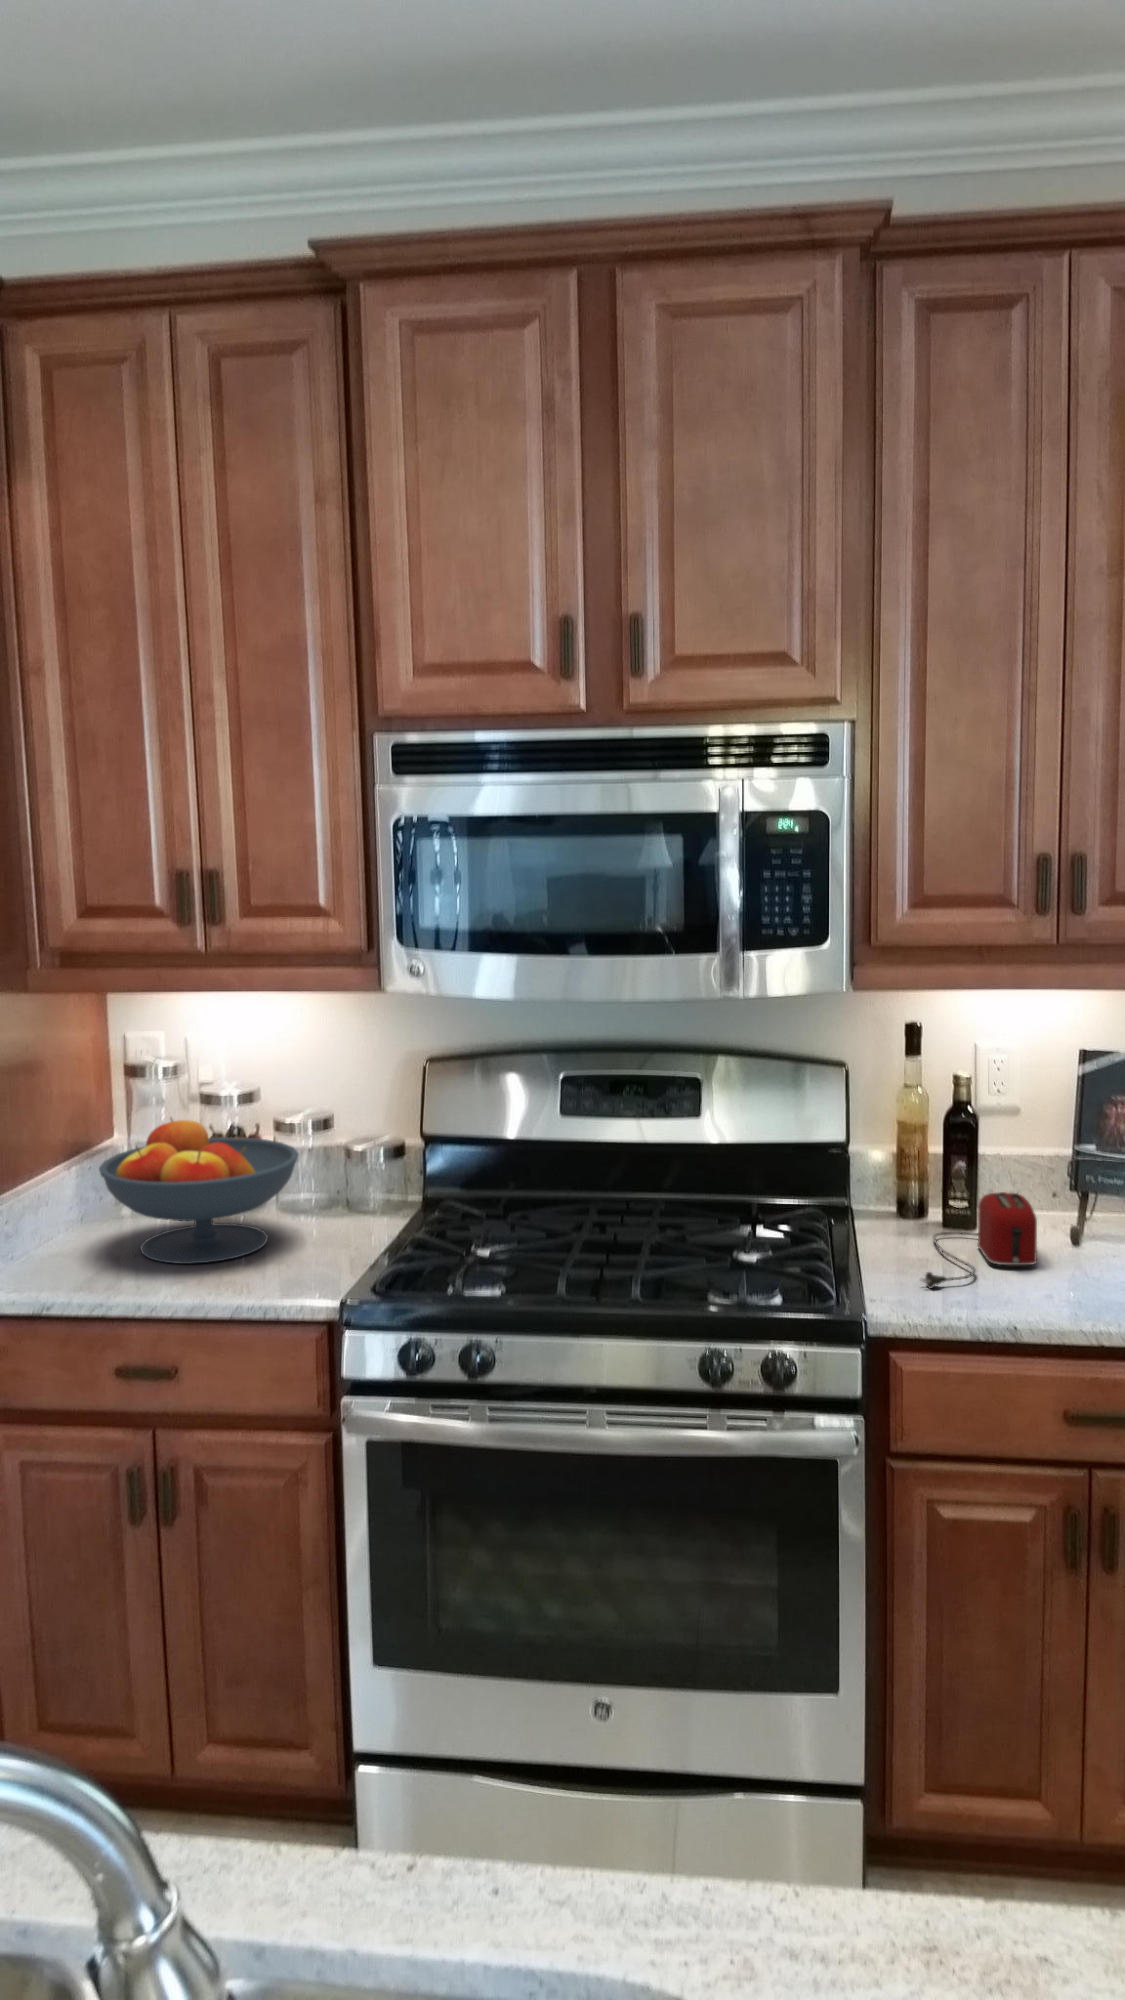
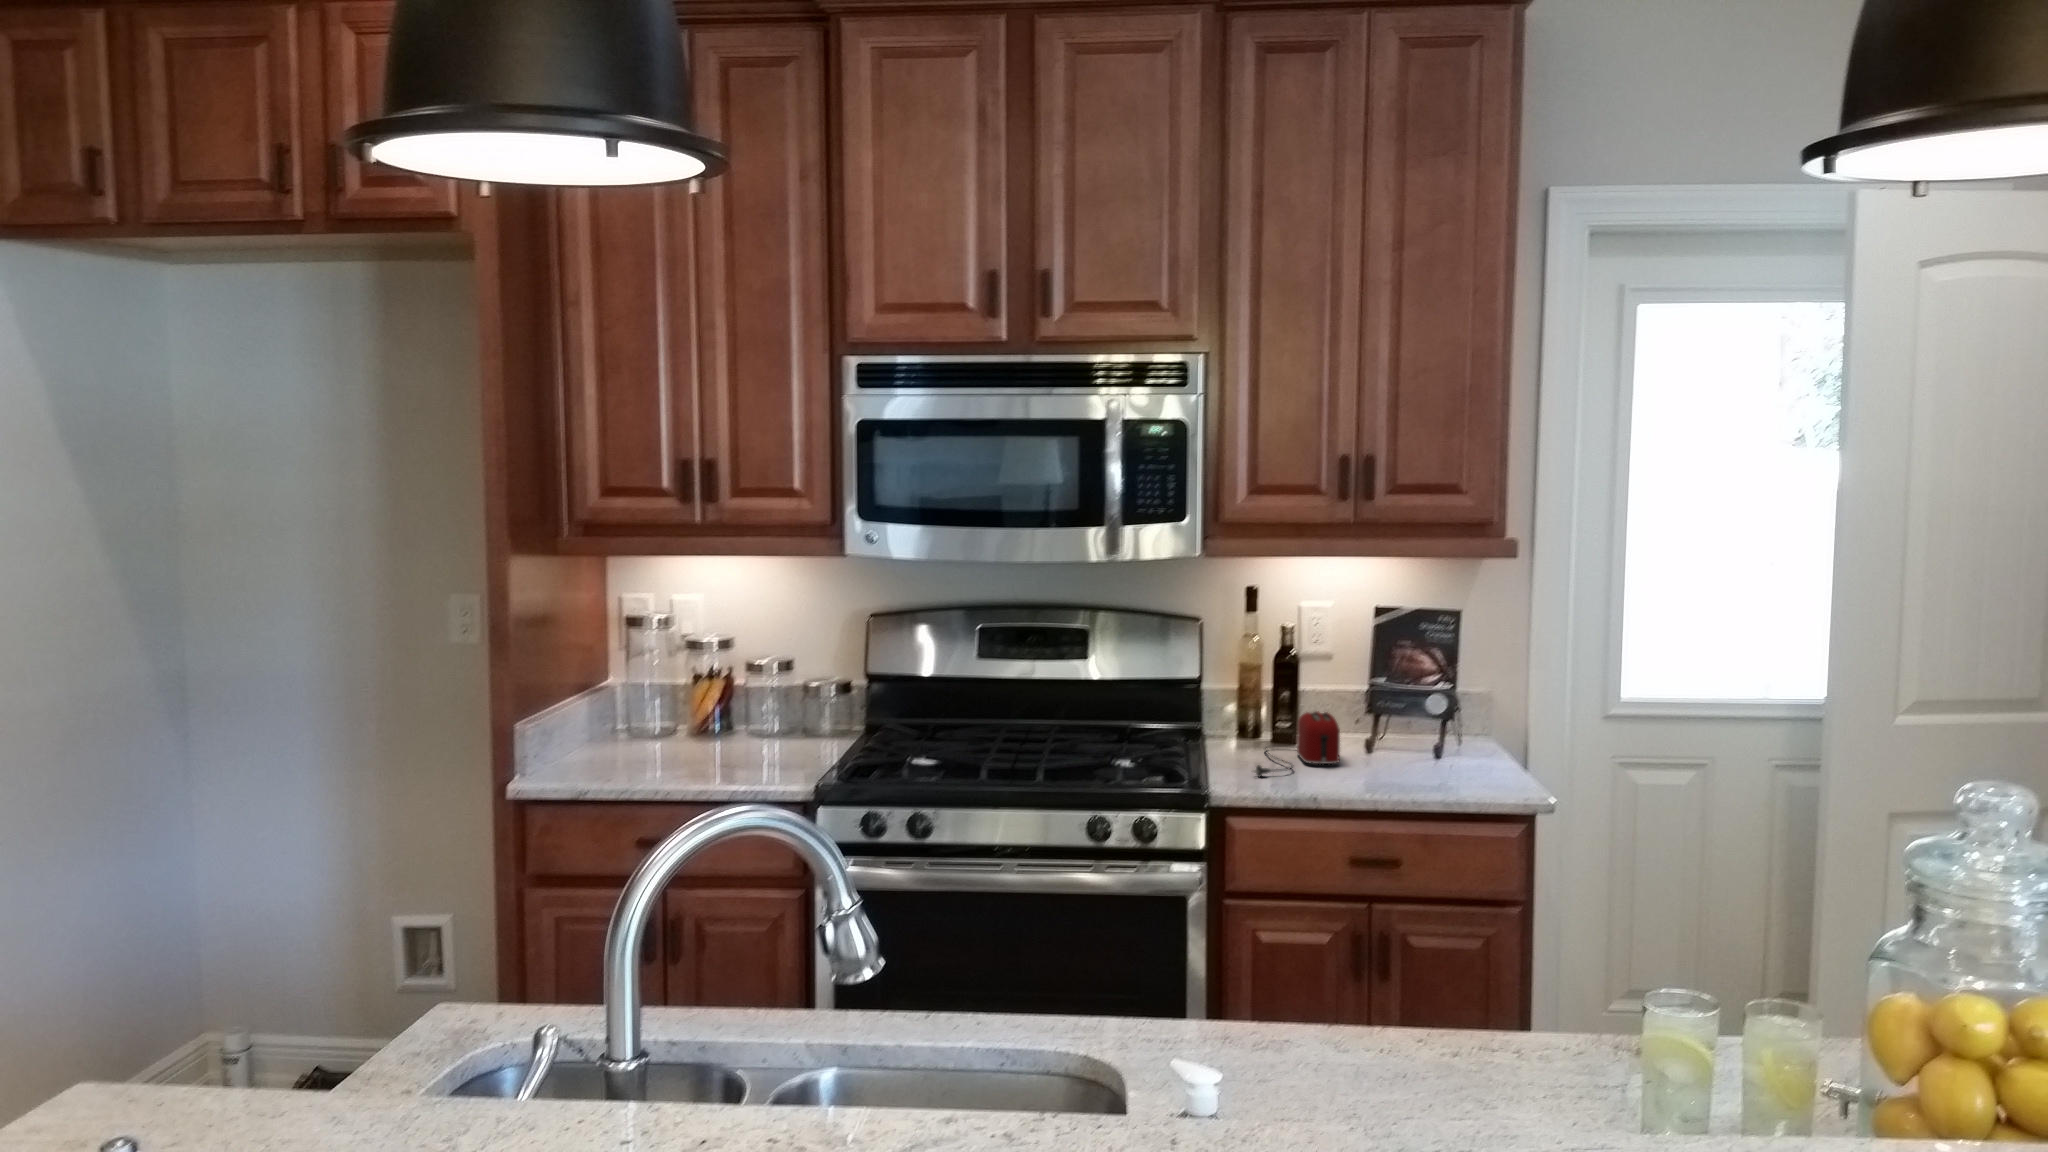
fruit bowl: present [99,1118,299,1264] -> none [616,654,772,765]

